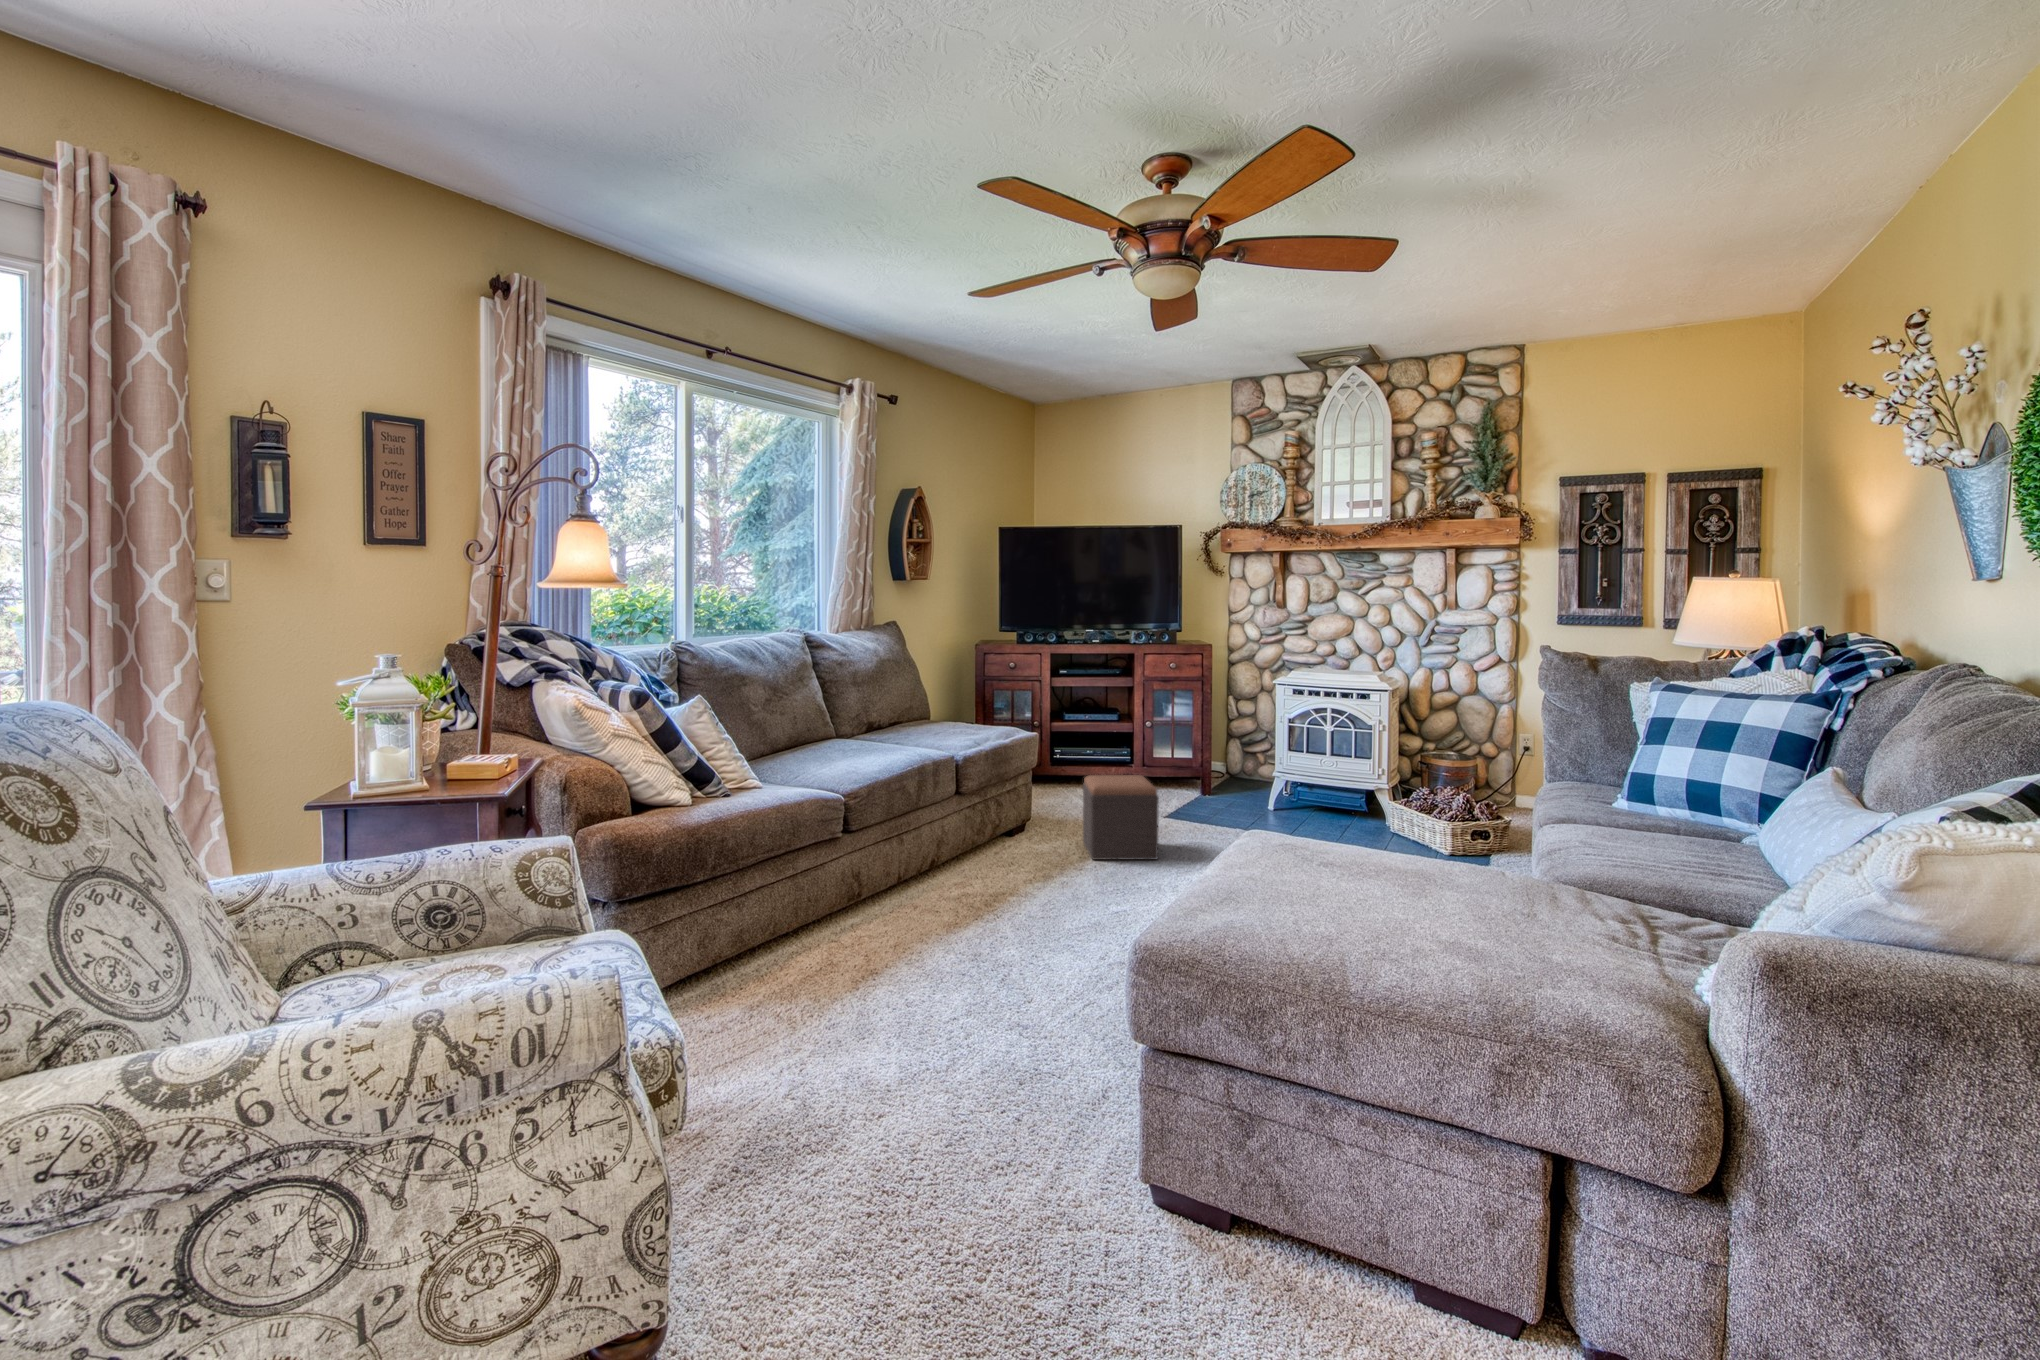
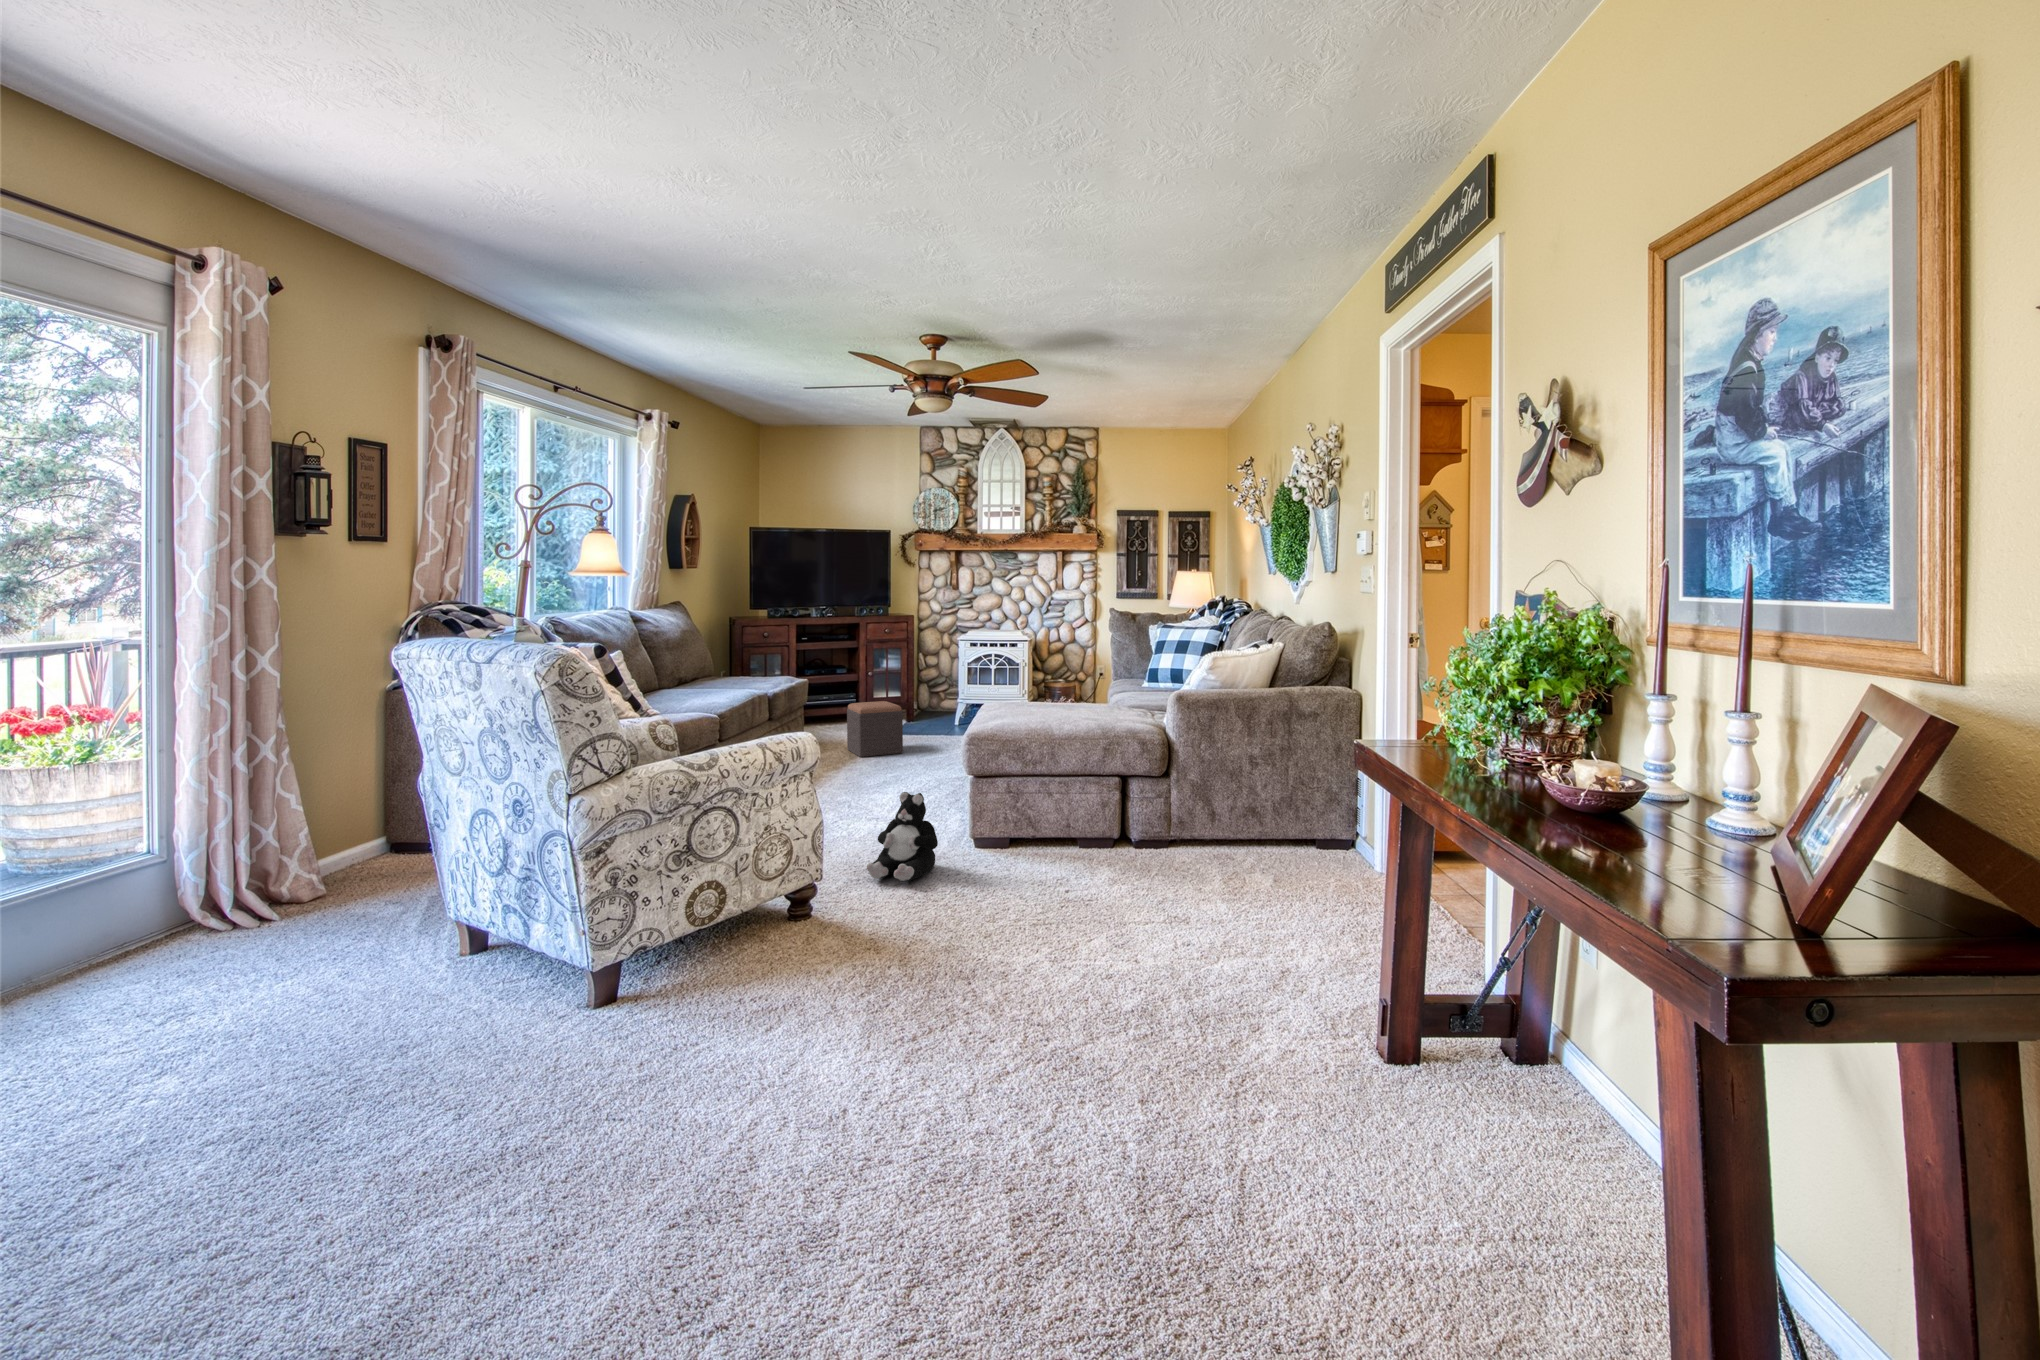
plush toy: none [883,1038,1044,1267] -> present [867,792,938,881]

